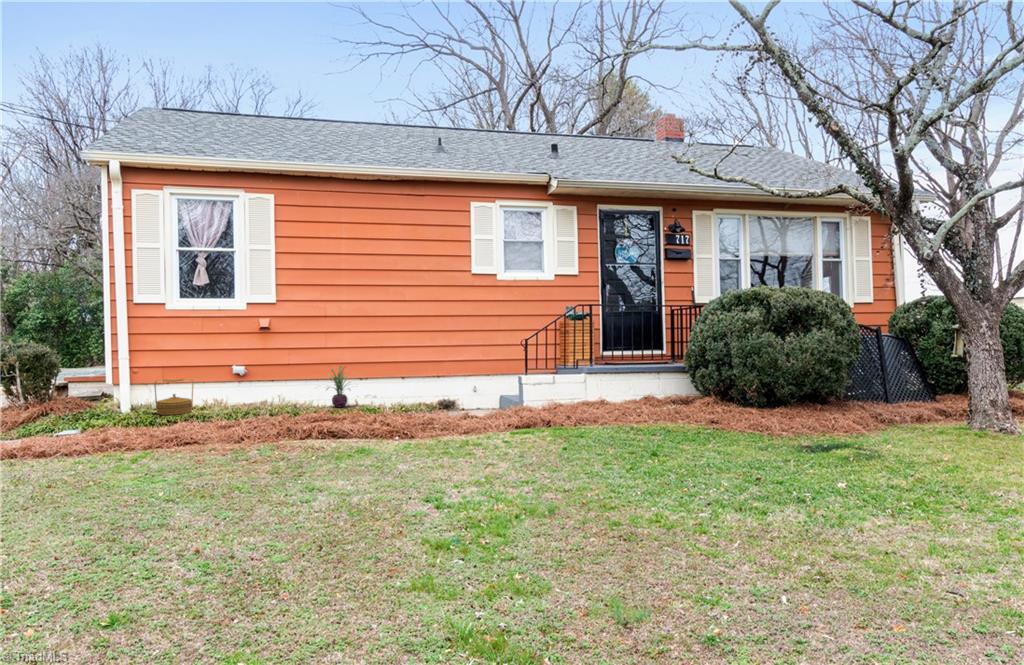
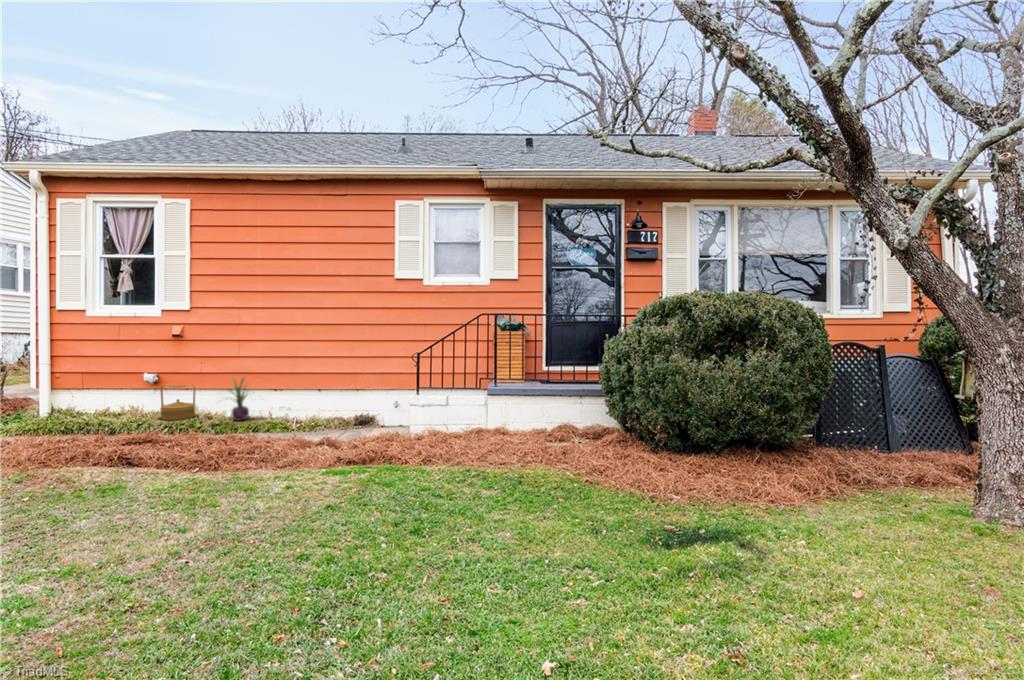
woven basket: present [154,379,193,415] -> present [160,384,196,420]

